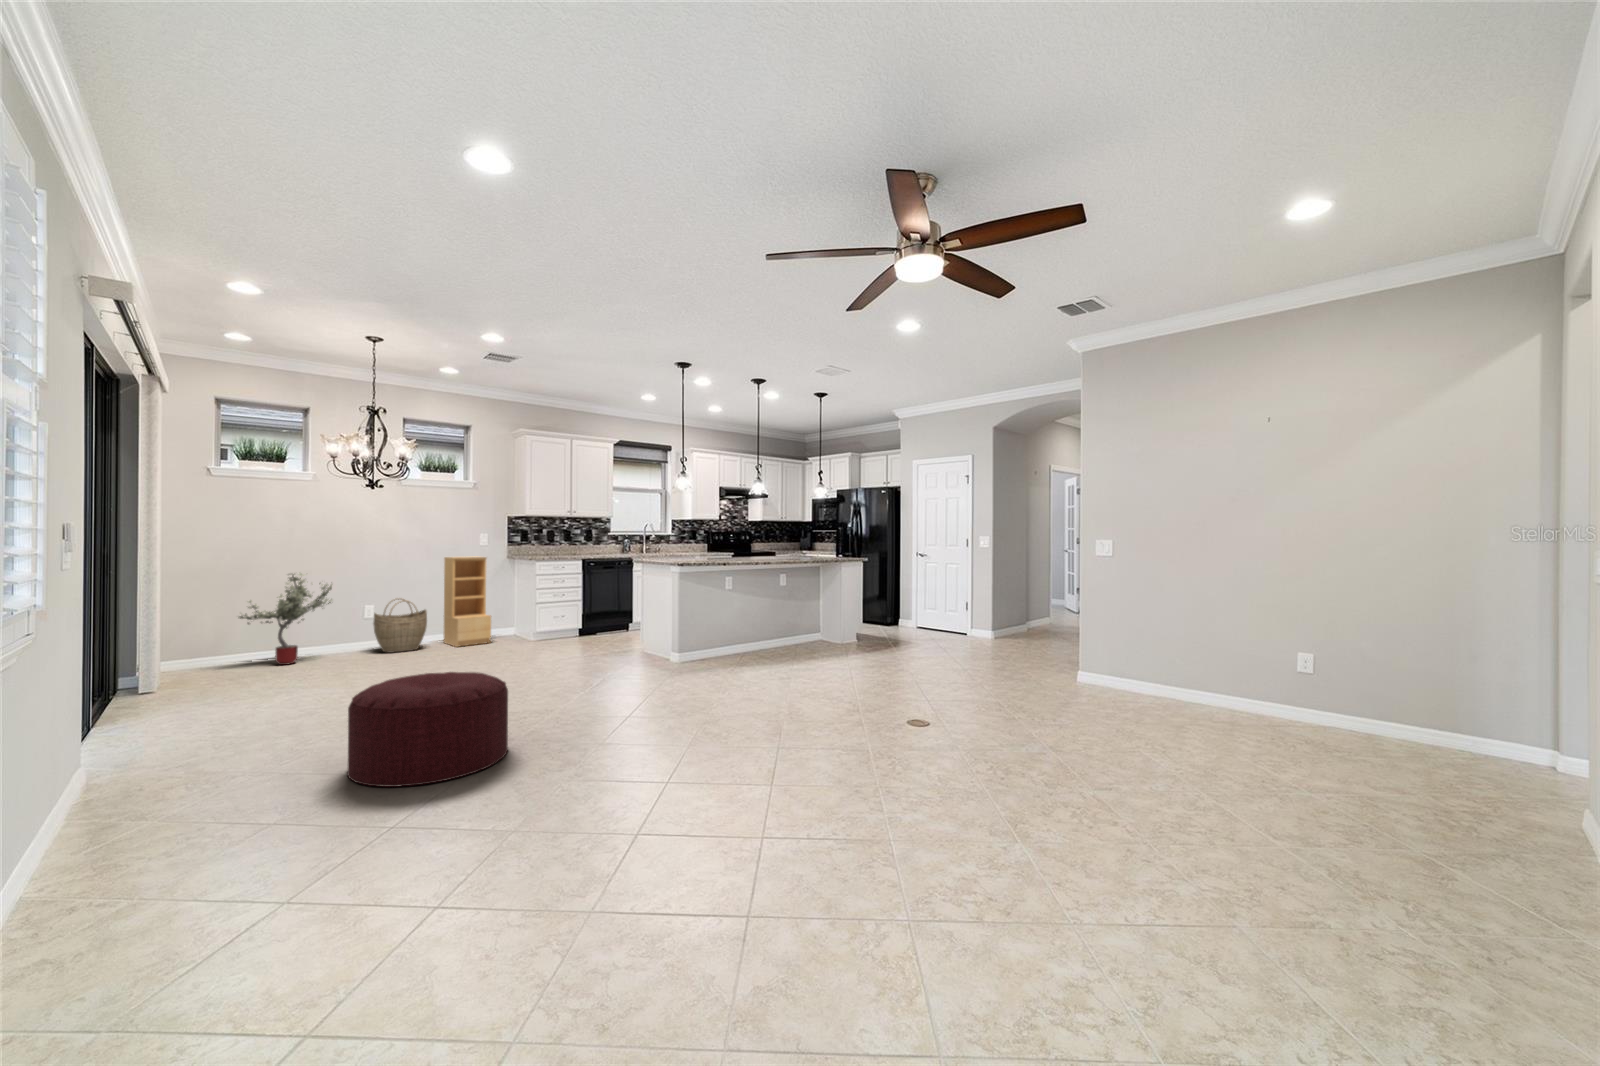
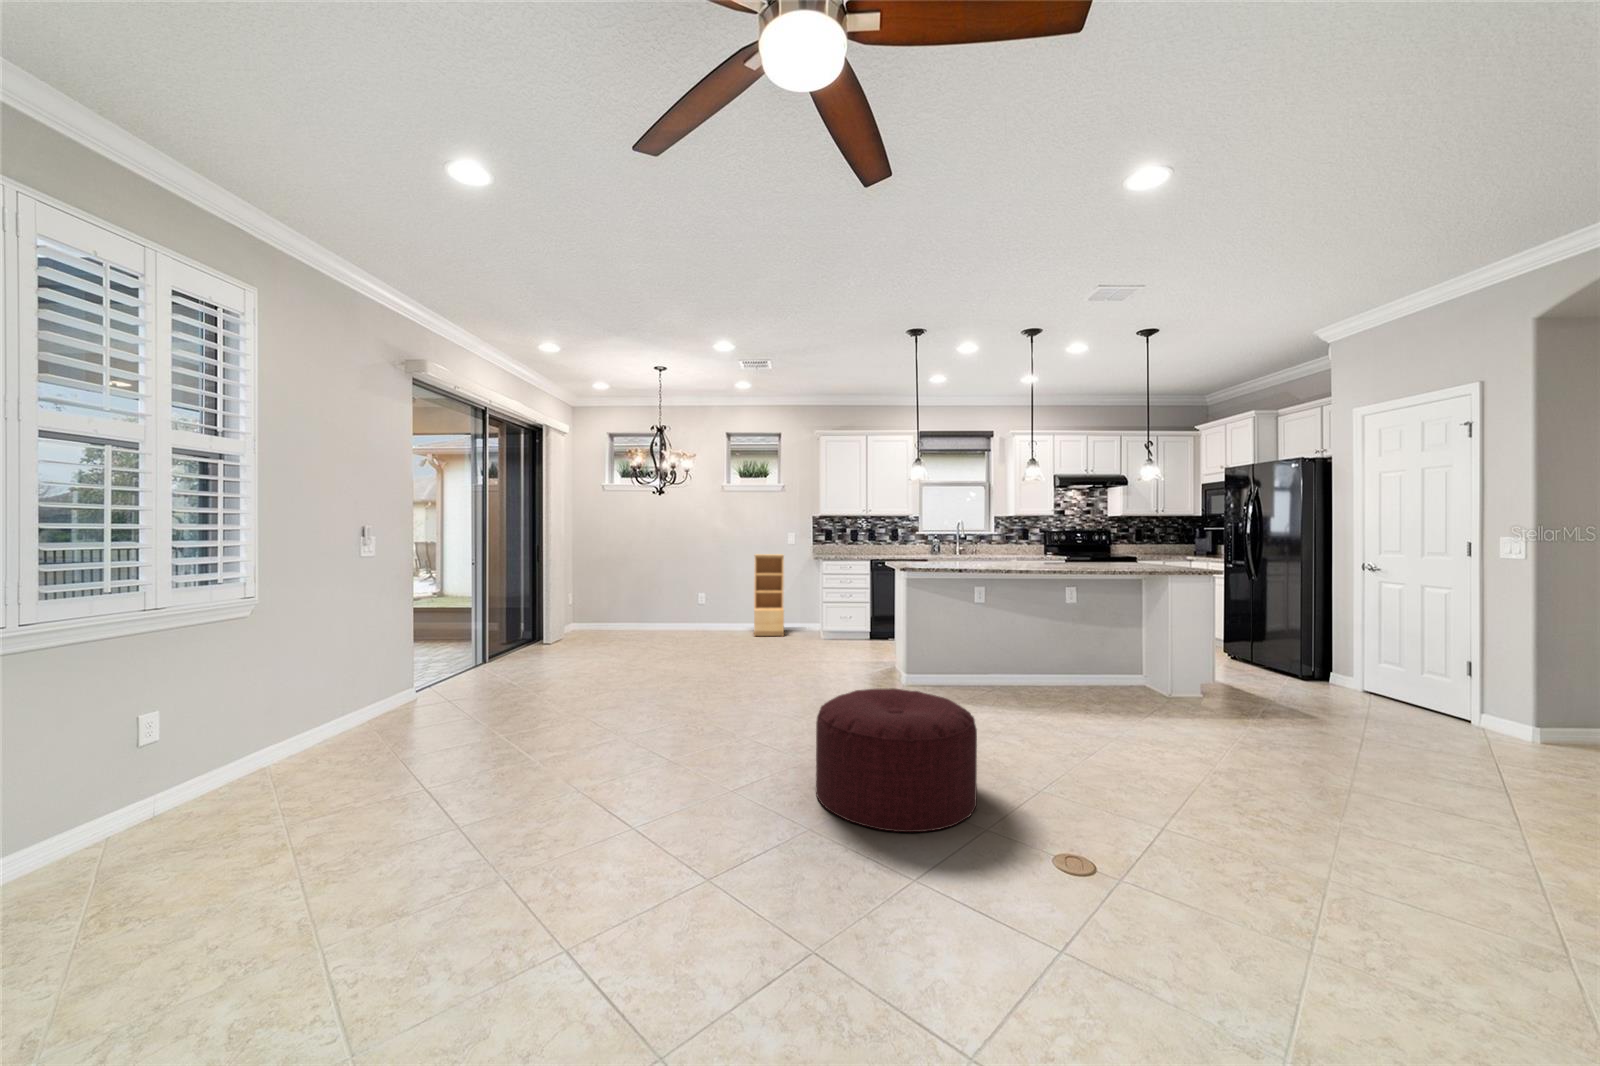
potted tree: present [238,573,332,665] -> none [607,563,666,635]
woven basket: present [373,599,427,653] -> none [696,588,735,635]
ottoman: present [347,672,508,787] -> present [816,688,977,832]

